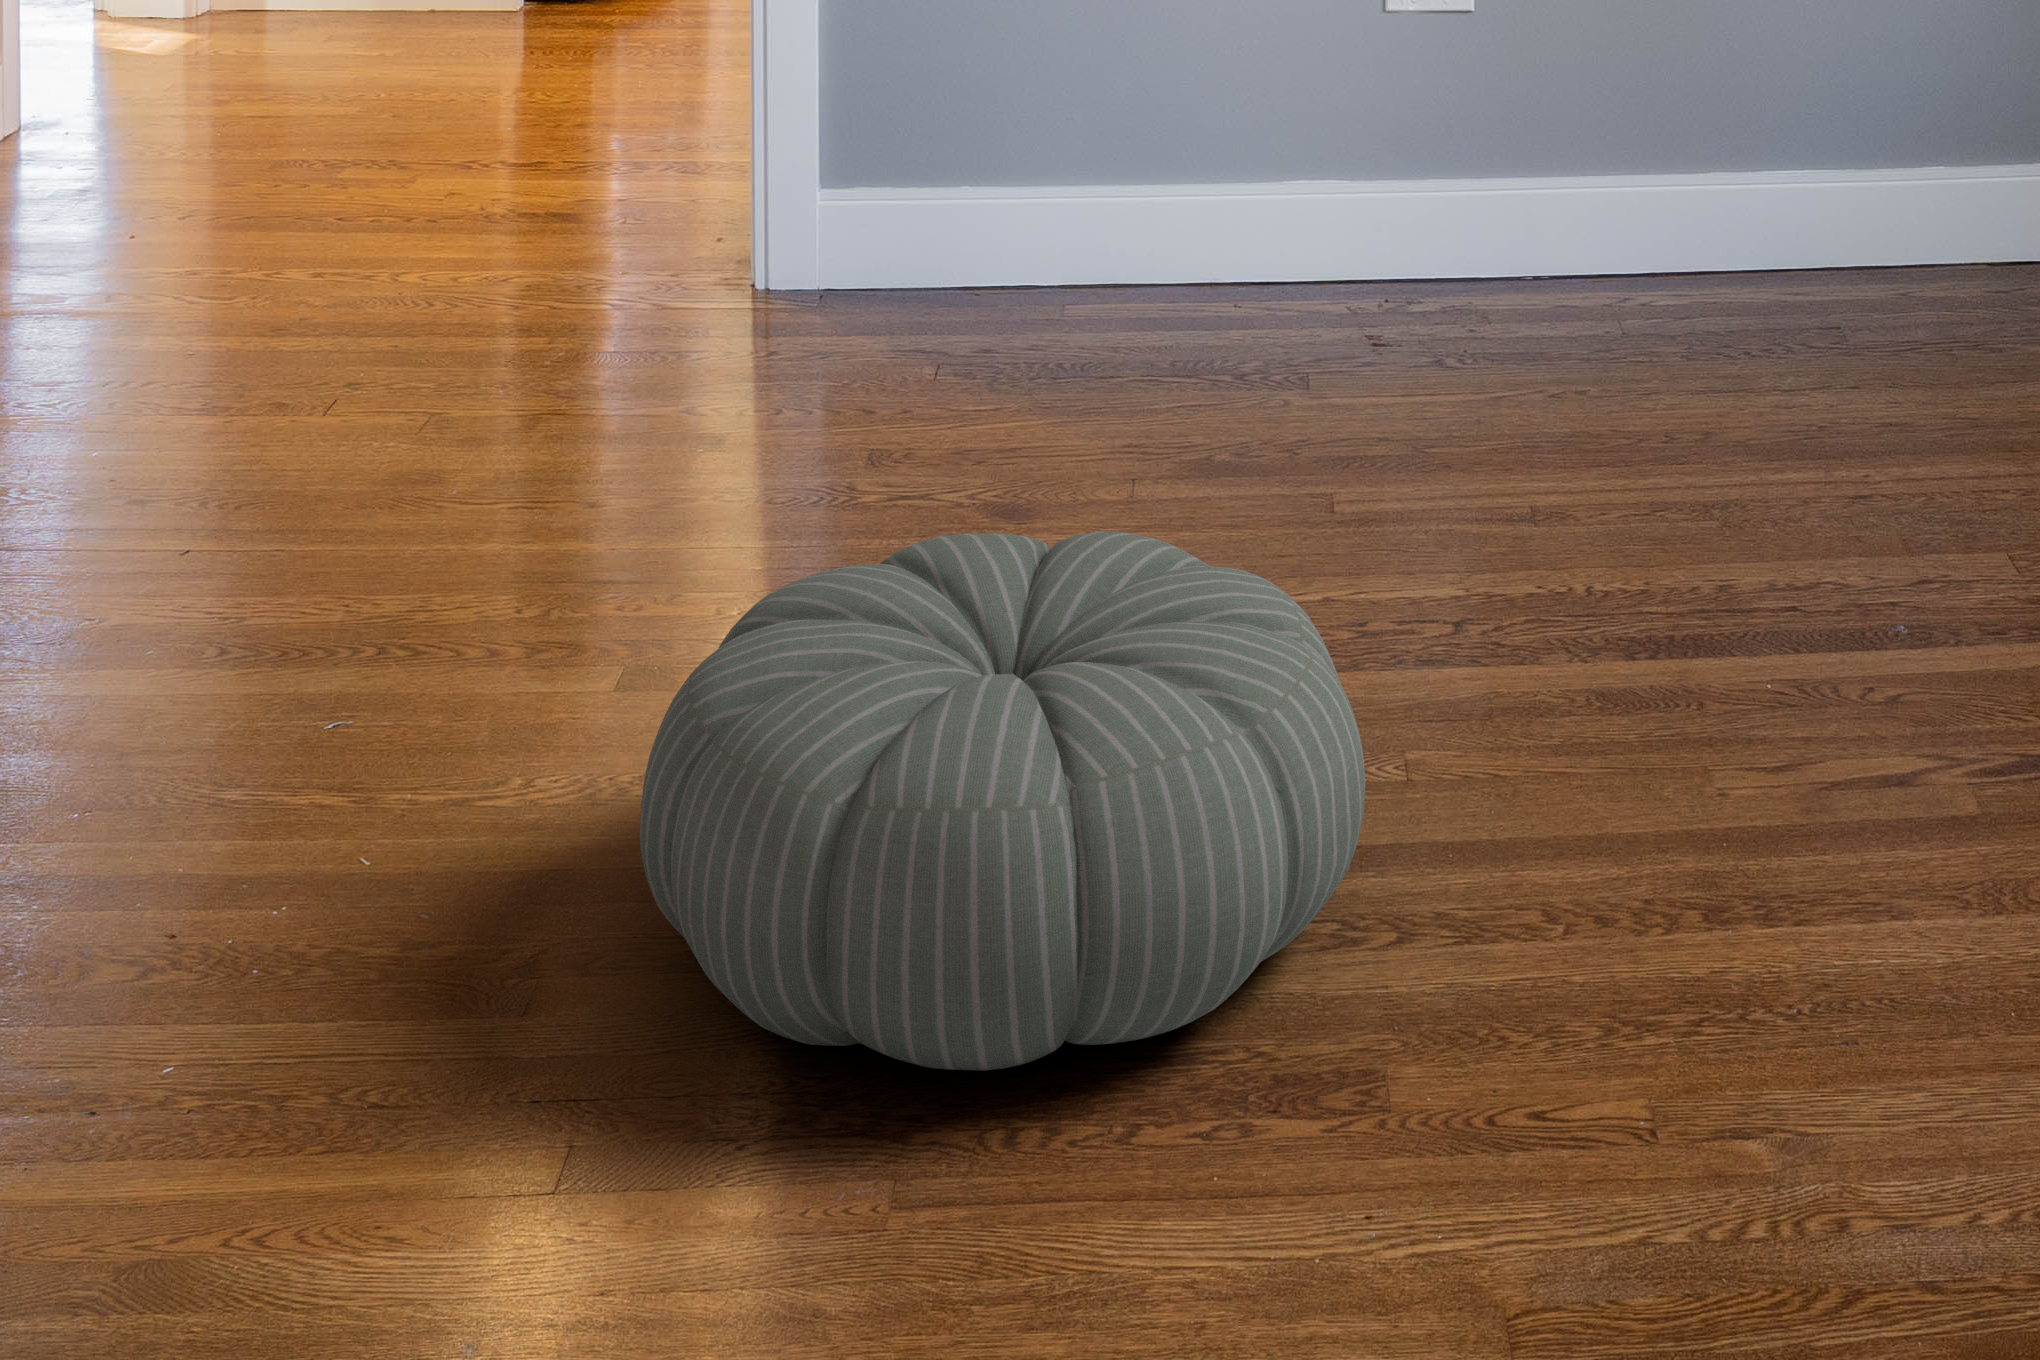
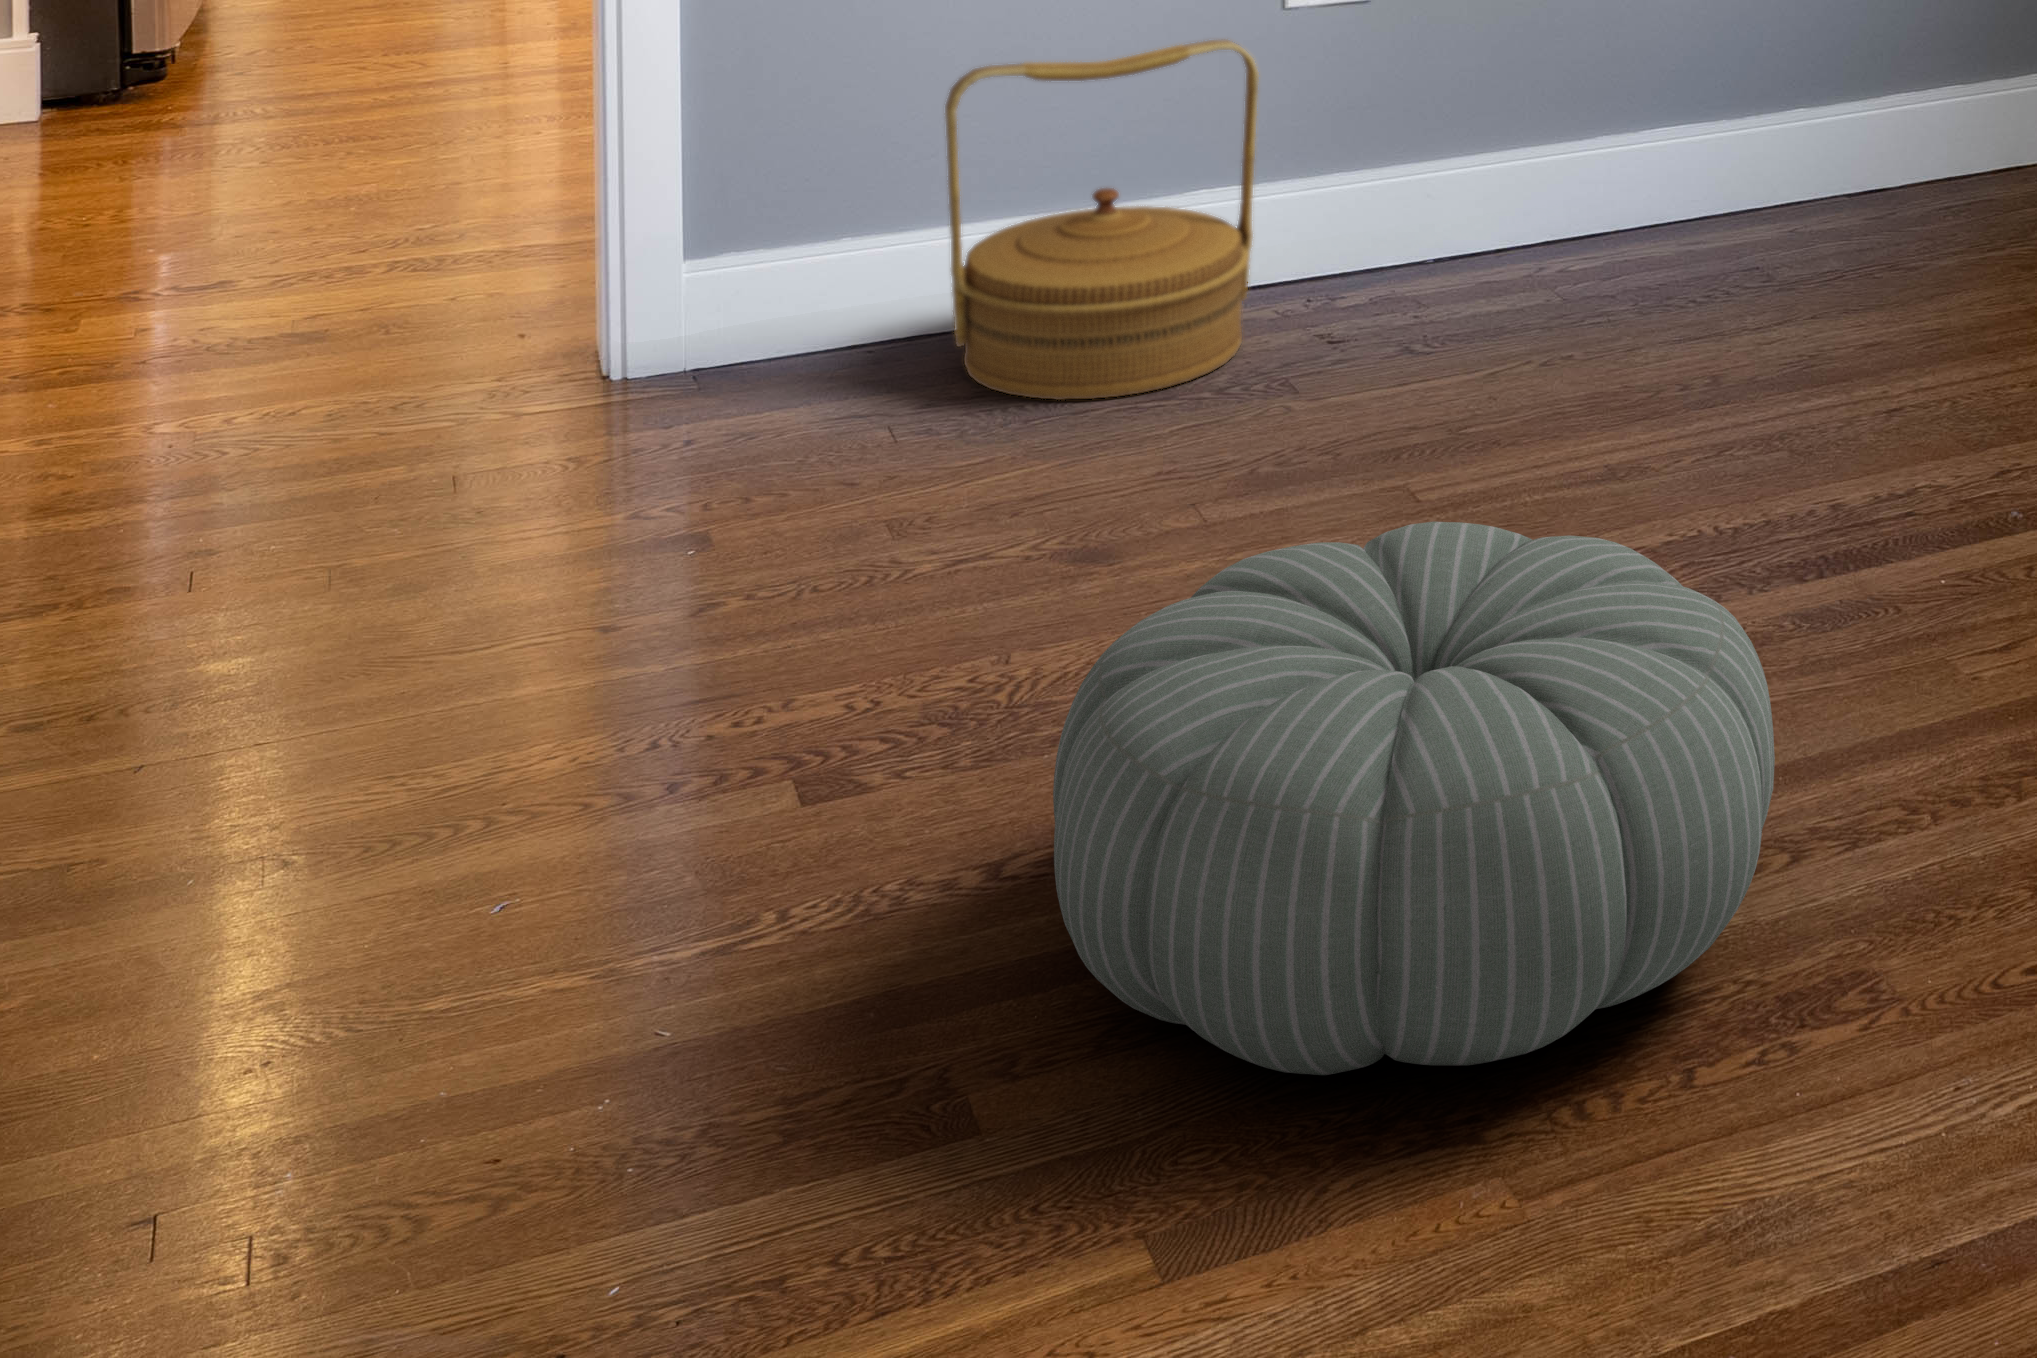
woven basket: none [1011,38,1308,372] -> present [945,39,1259,400]

